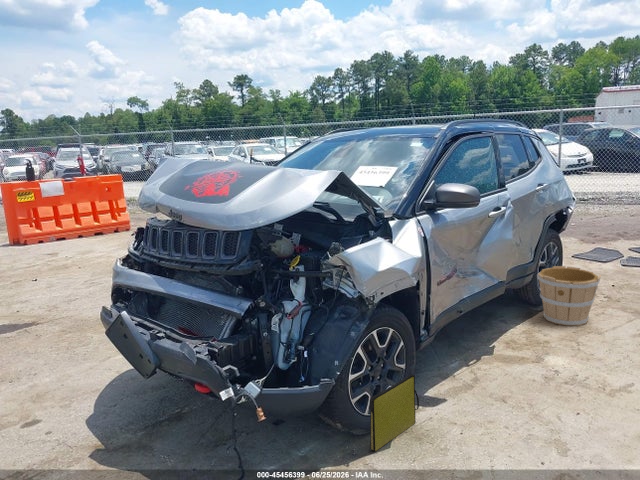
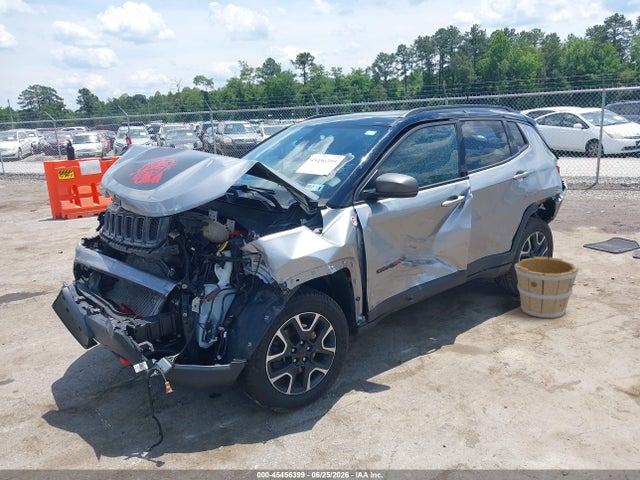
bag: present [370,374,419,451] -> none [285,358,345,429]

